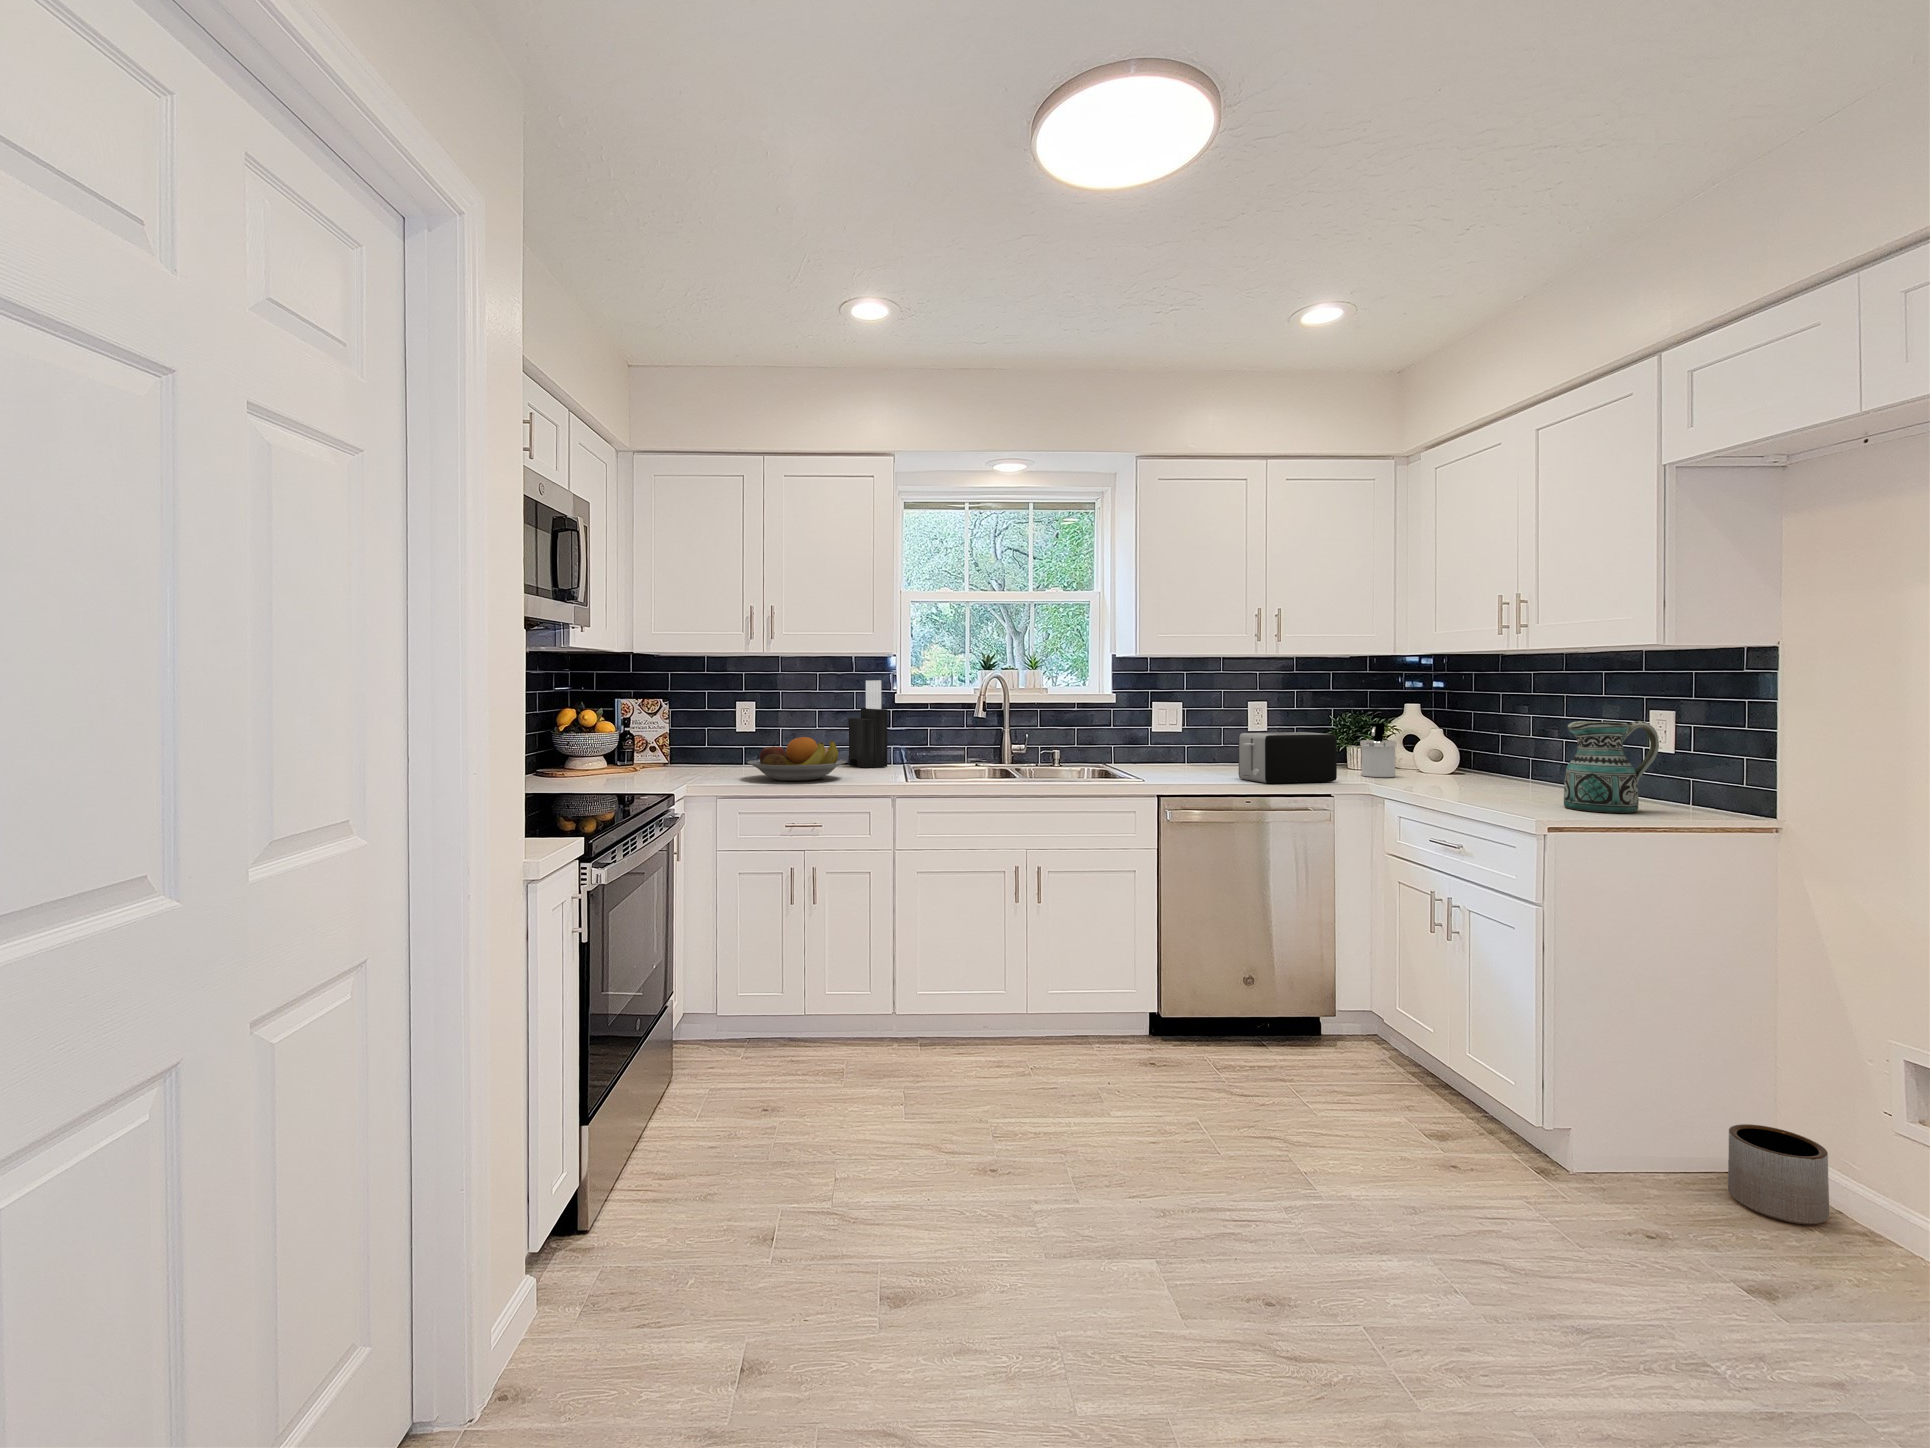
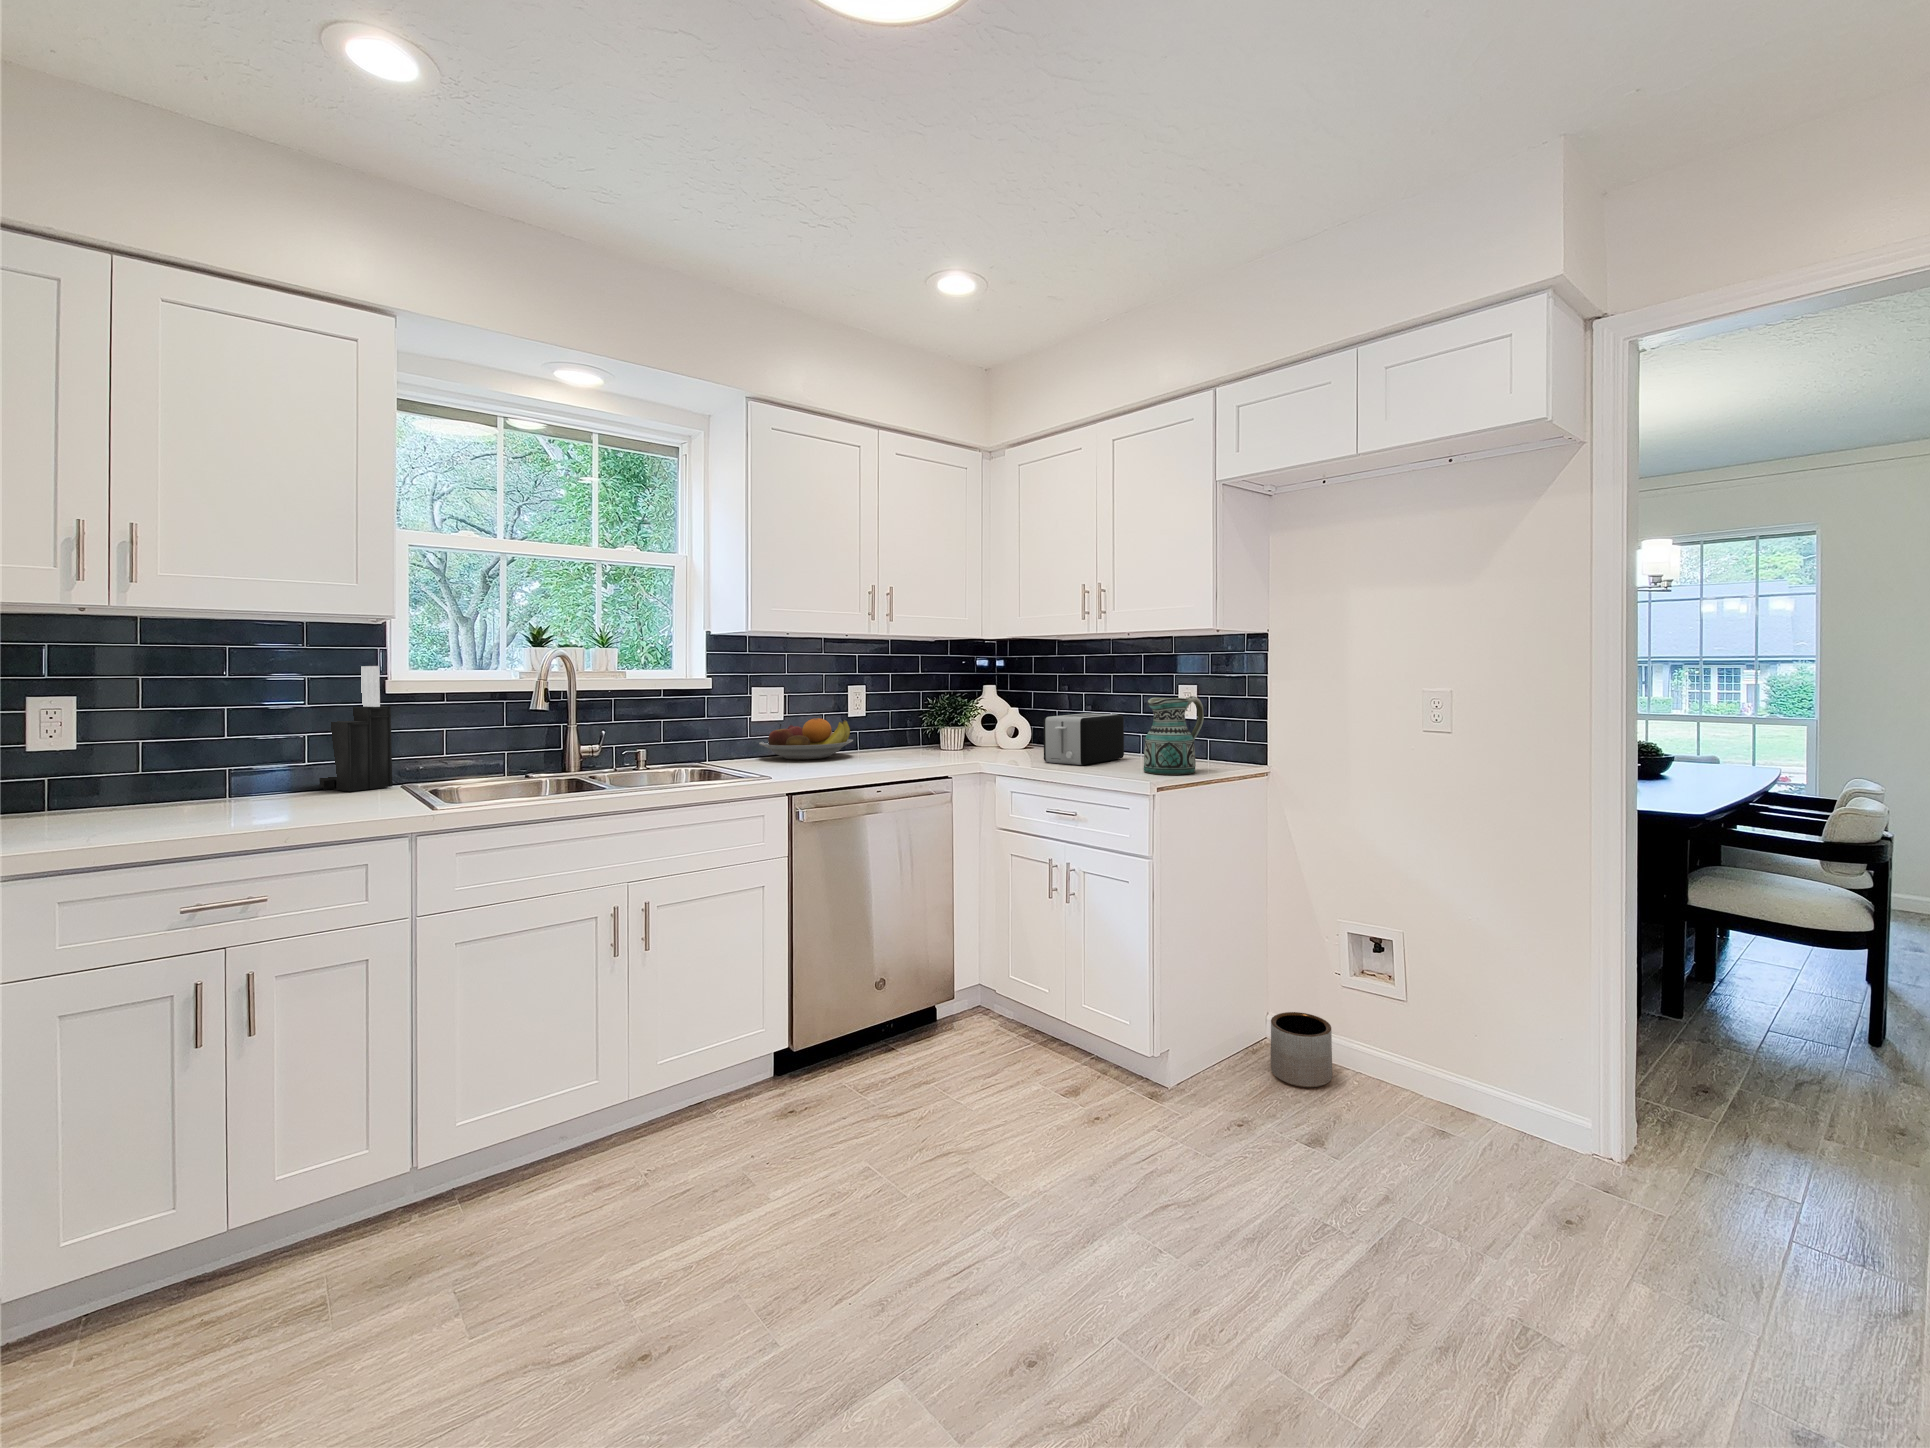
soap dispenser: present [1360,723,1397,777] -> none [956,703,986,754]
toaster: present [1239,732,1337,783] -> present [1043,713,1124,765]
fruit bowl: present [747,737,846,781] -> present [759,718,853,760]

